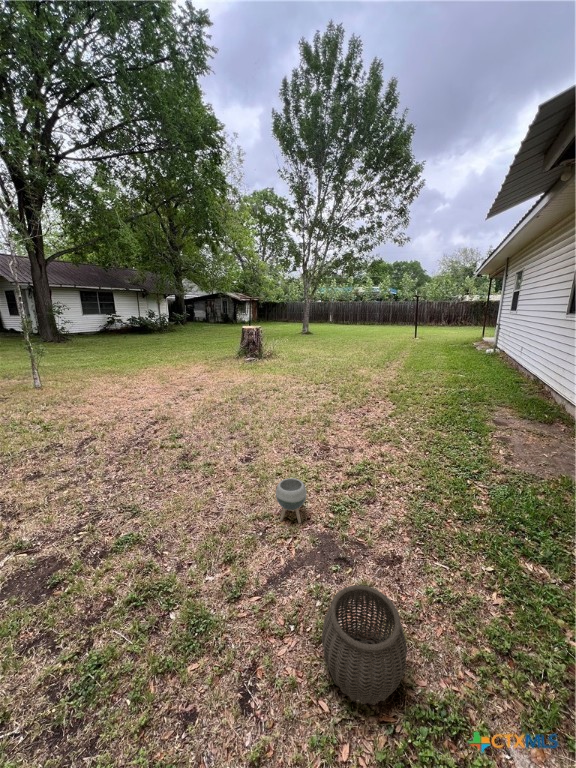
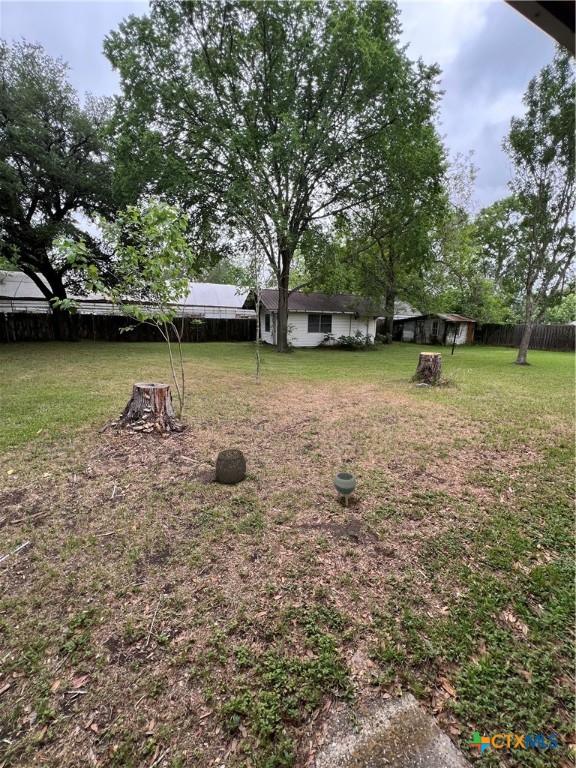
woven basket: present [322,585,407,705] -> present [215,449,246,483]

